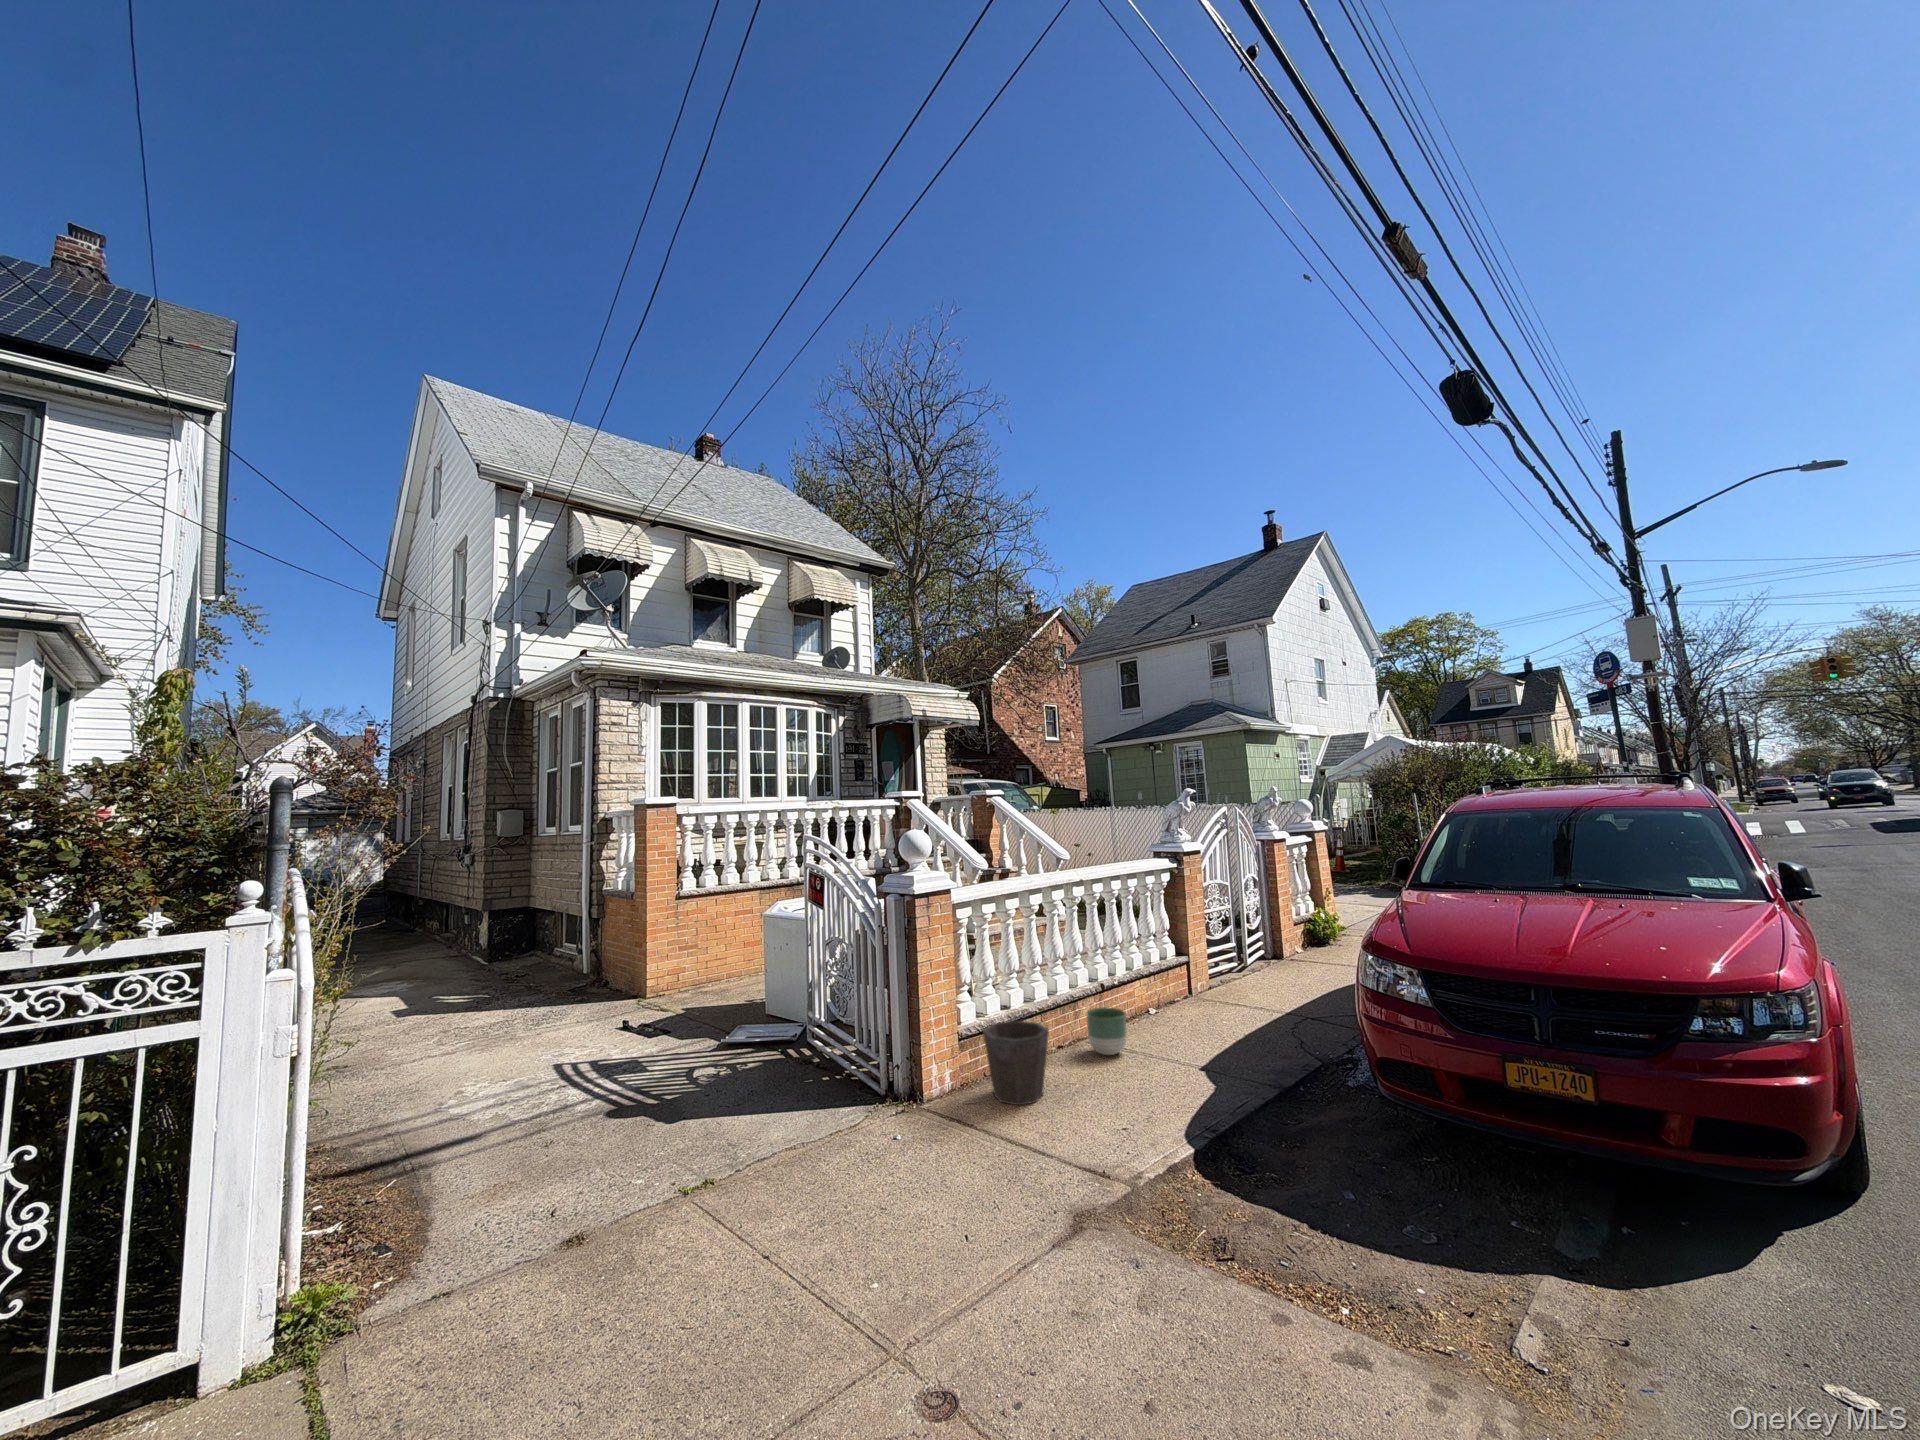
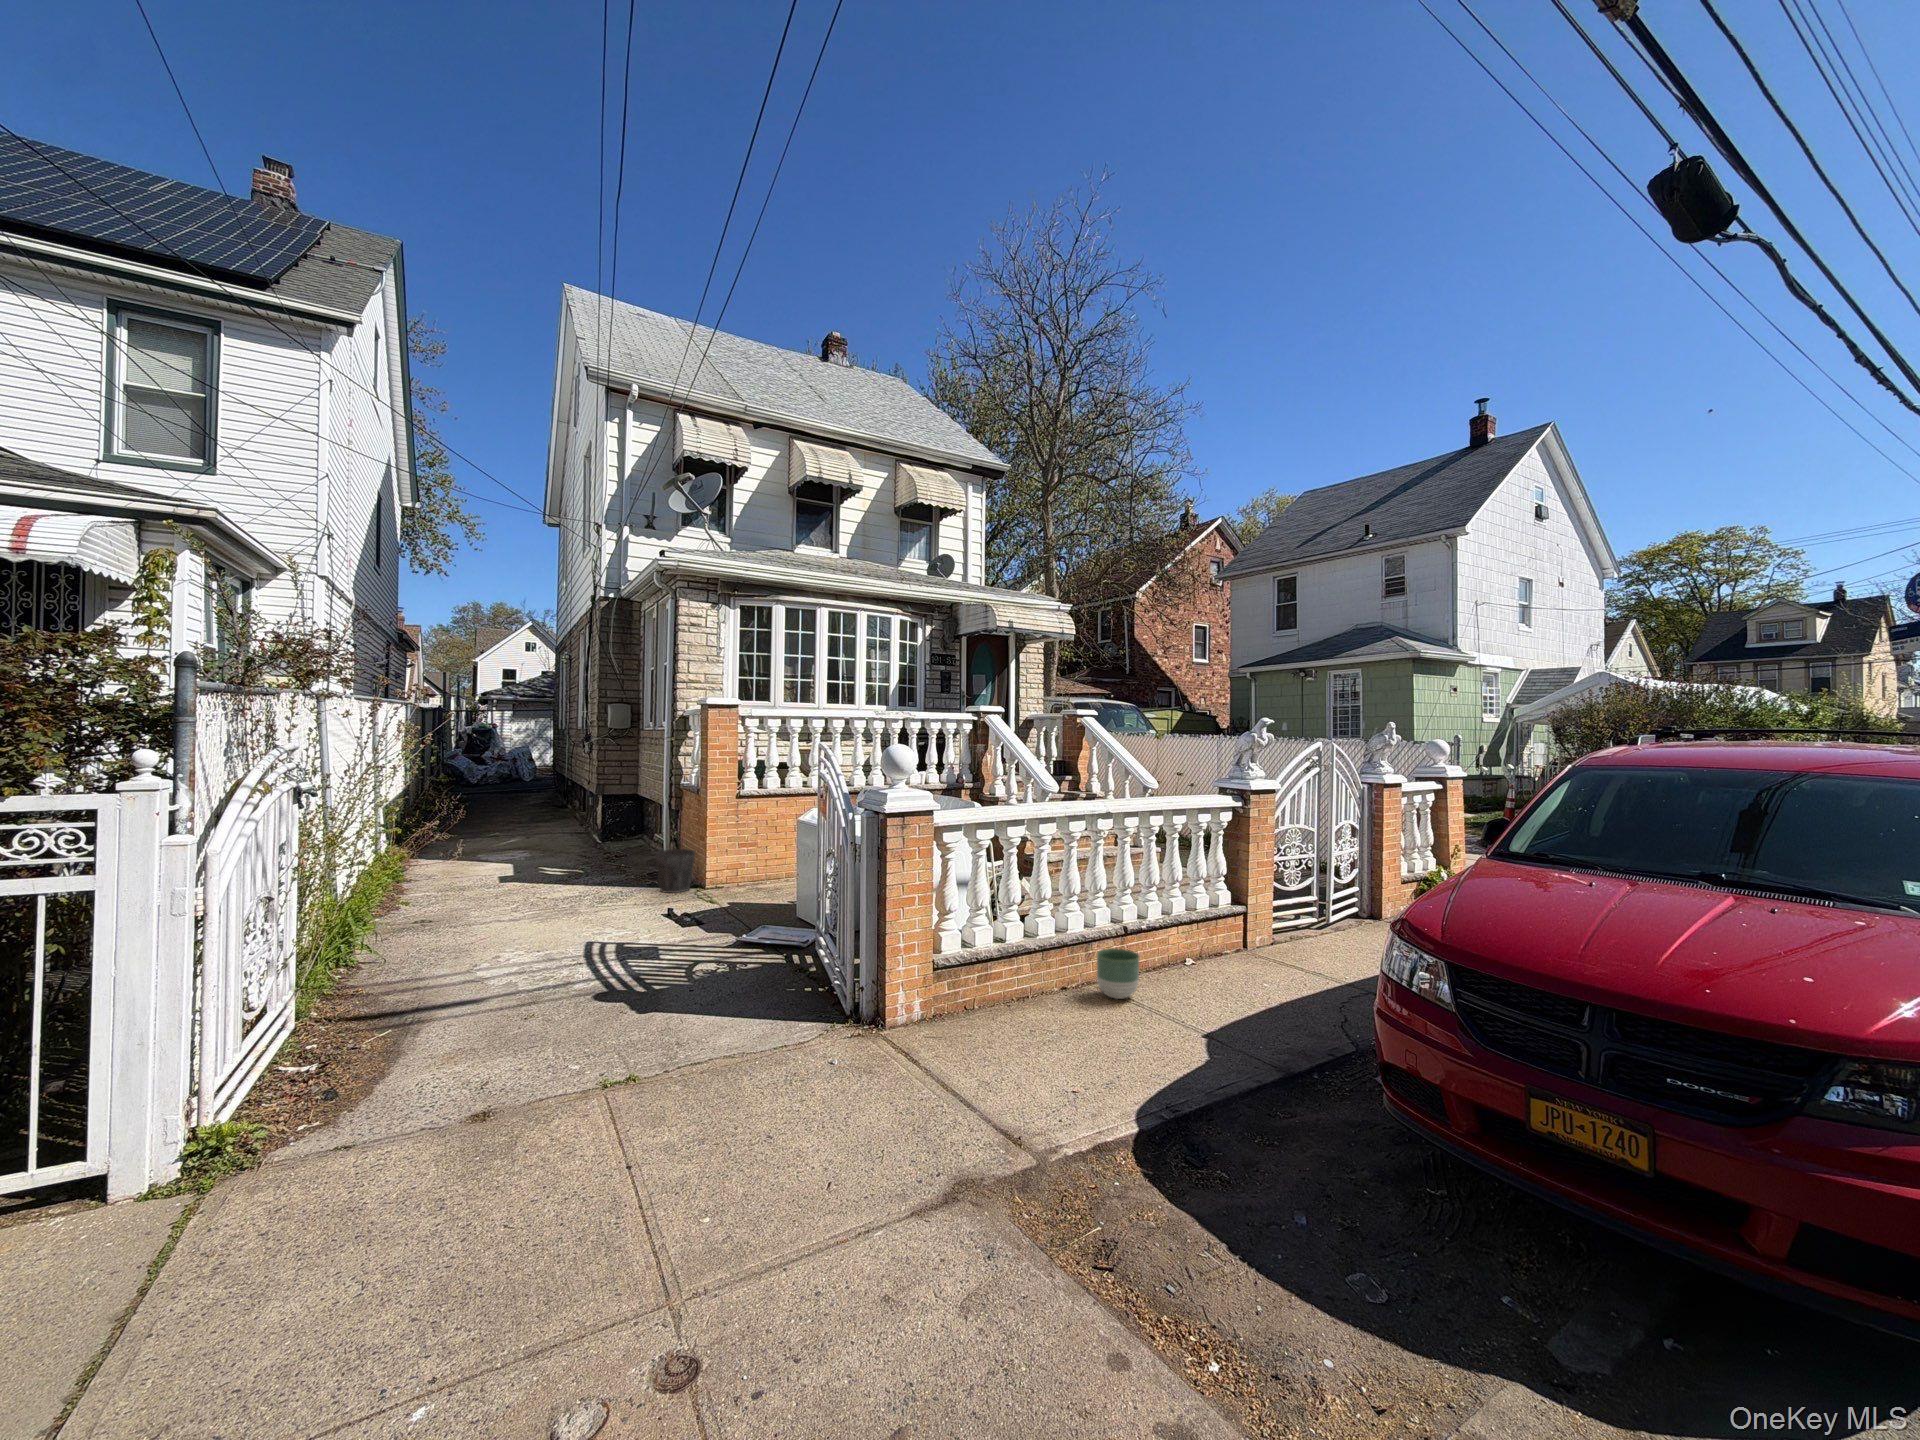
waste bin: present [983,1021,1049,1105] -> present [656,849,695,893]

